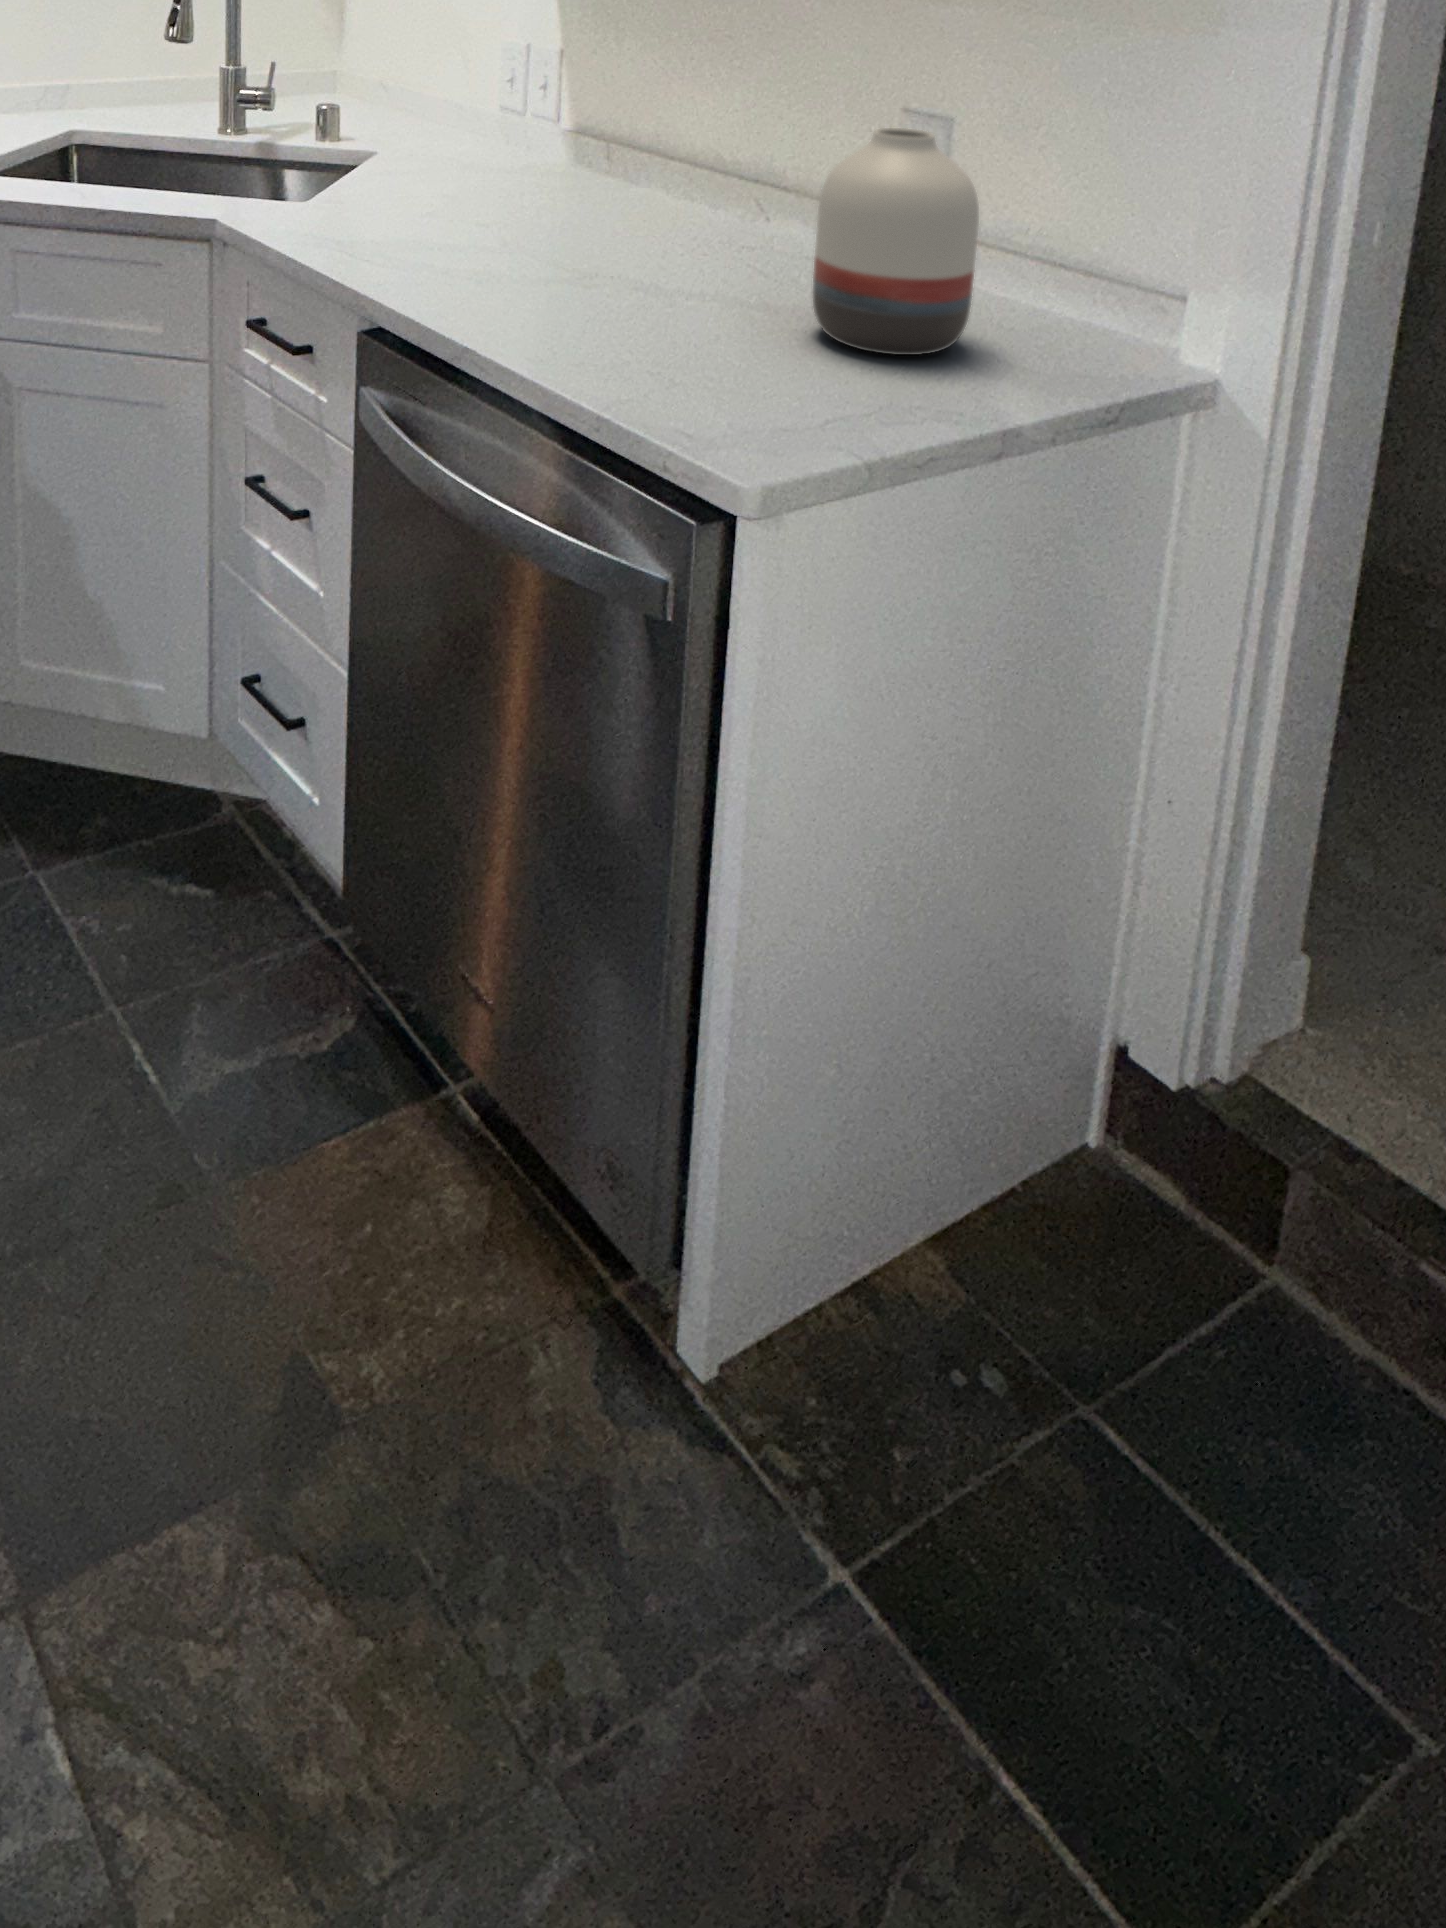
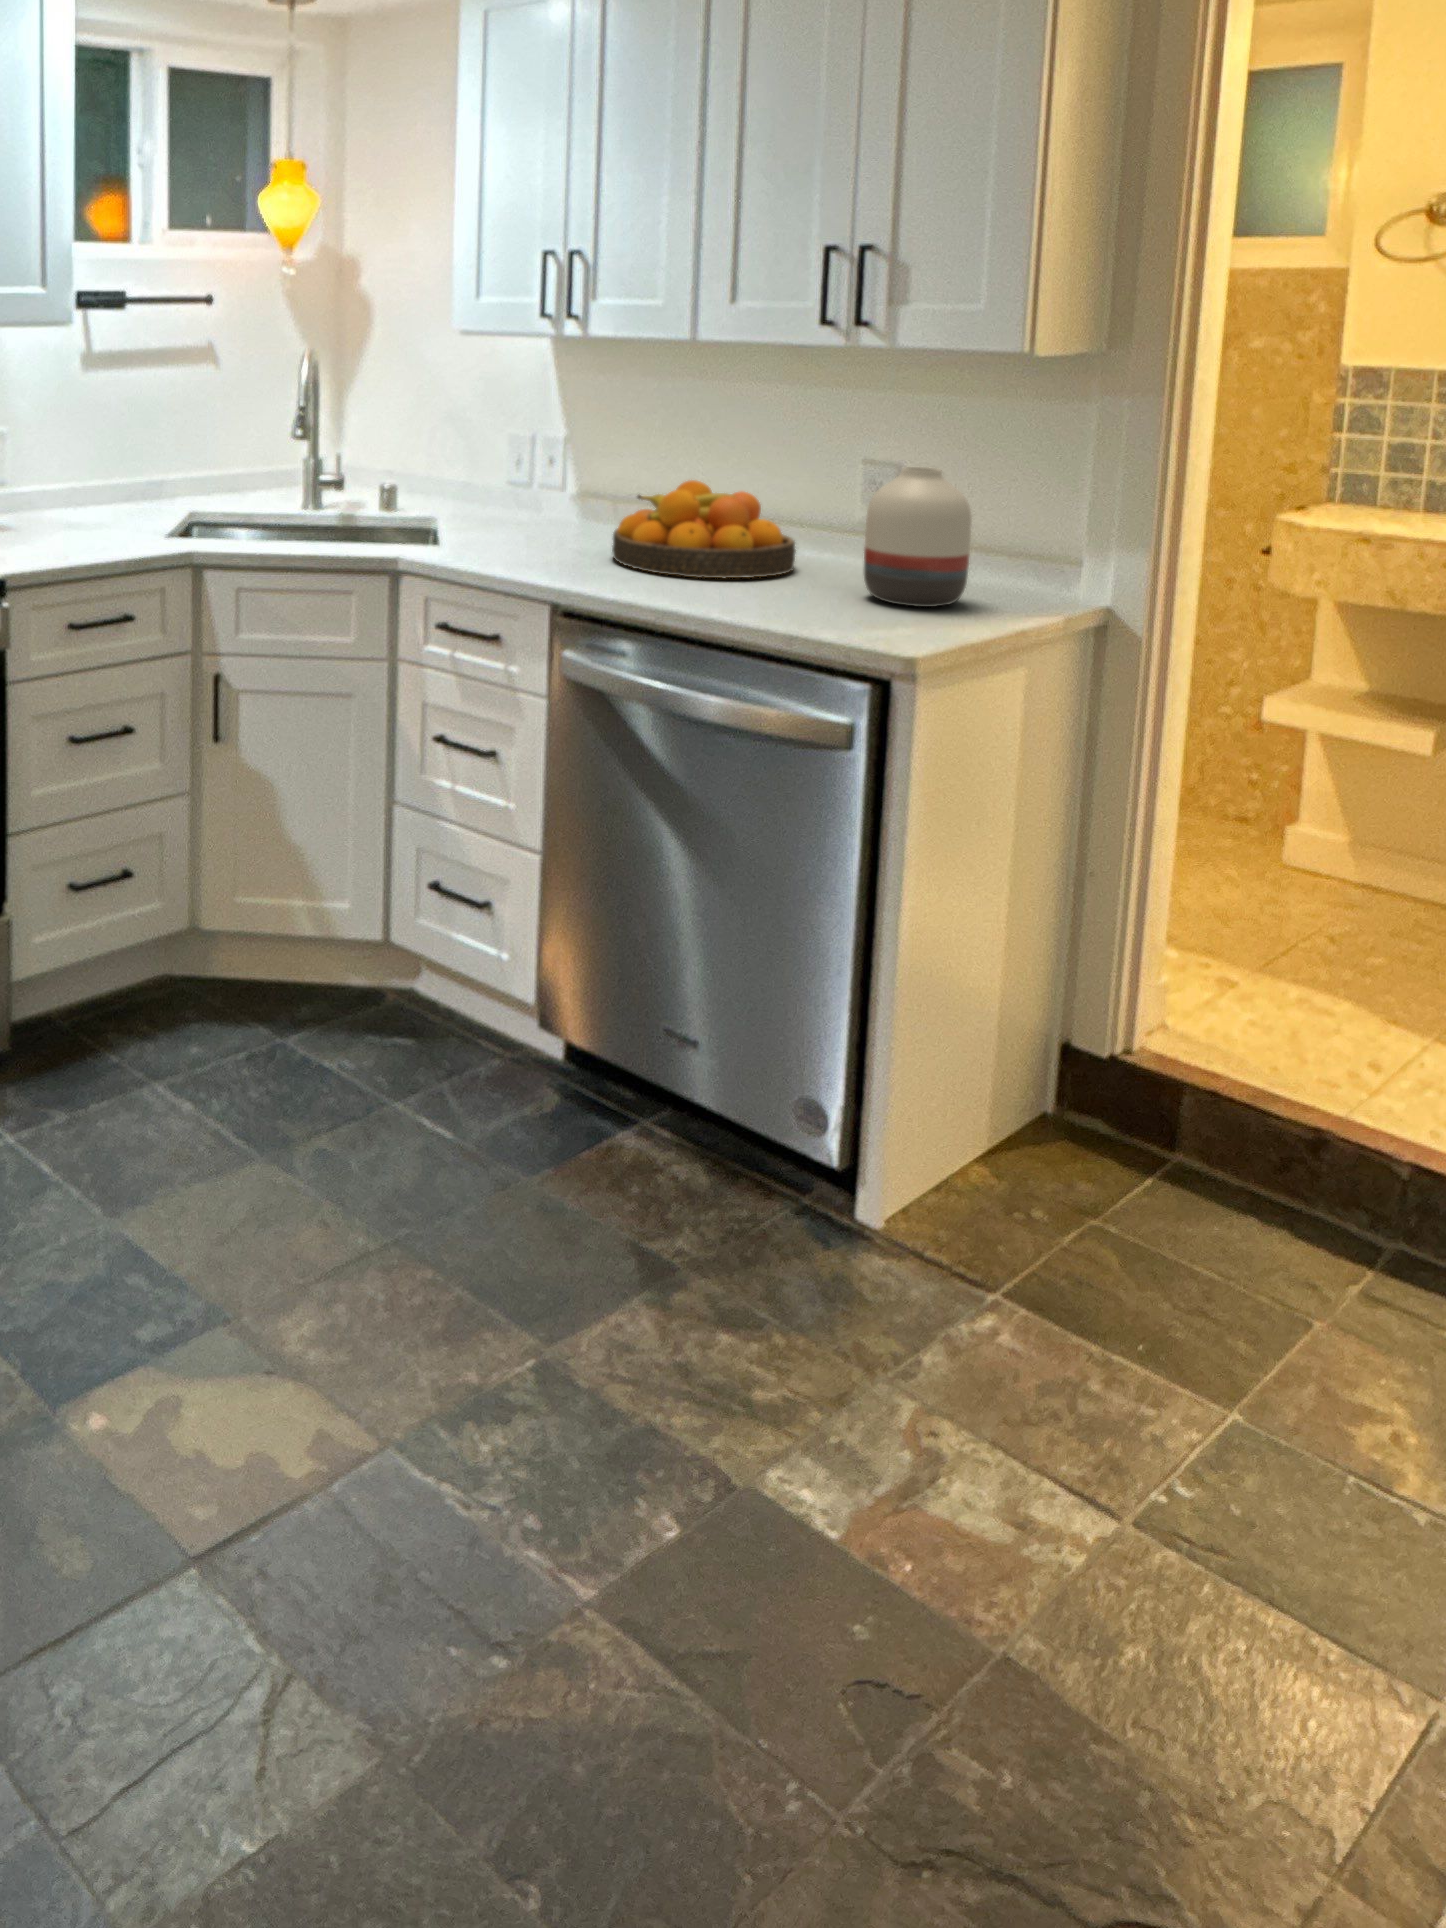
fruit bowl: none [511,126,773,282] -> present [612,480,796,578]

